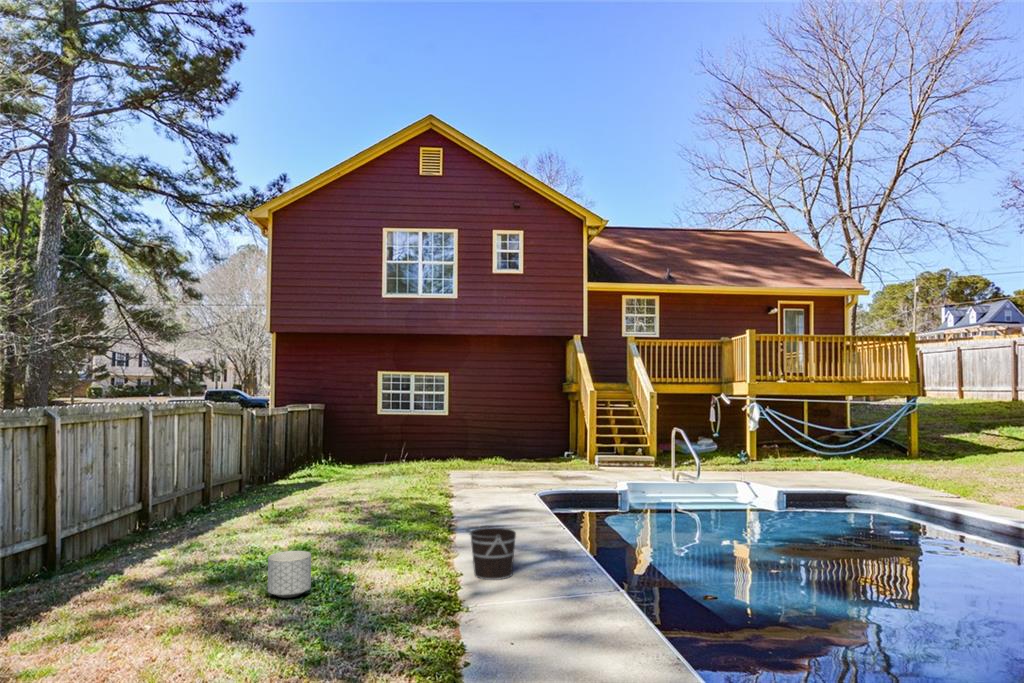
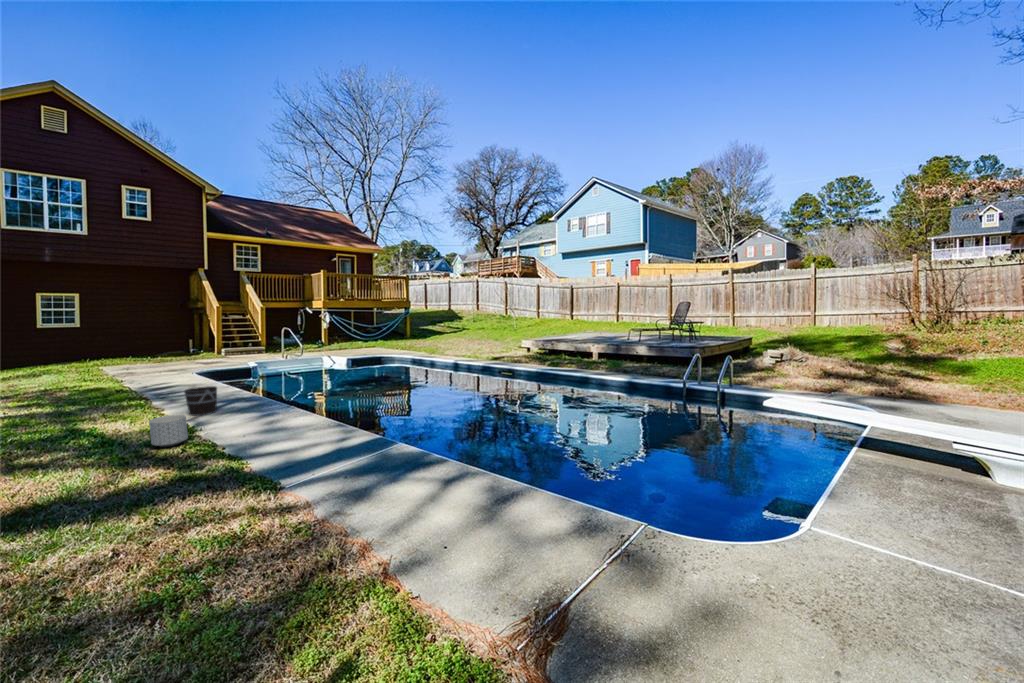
planter: present [268,551,311,598] -> present [149,415,188,447]

